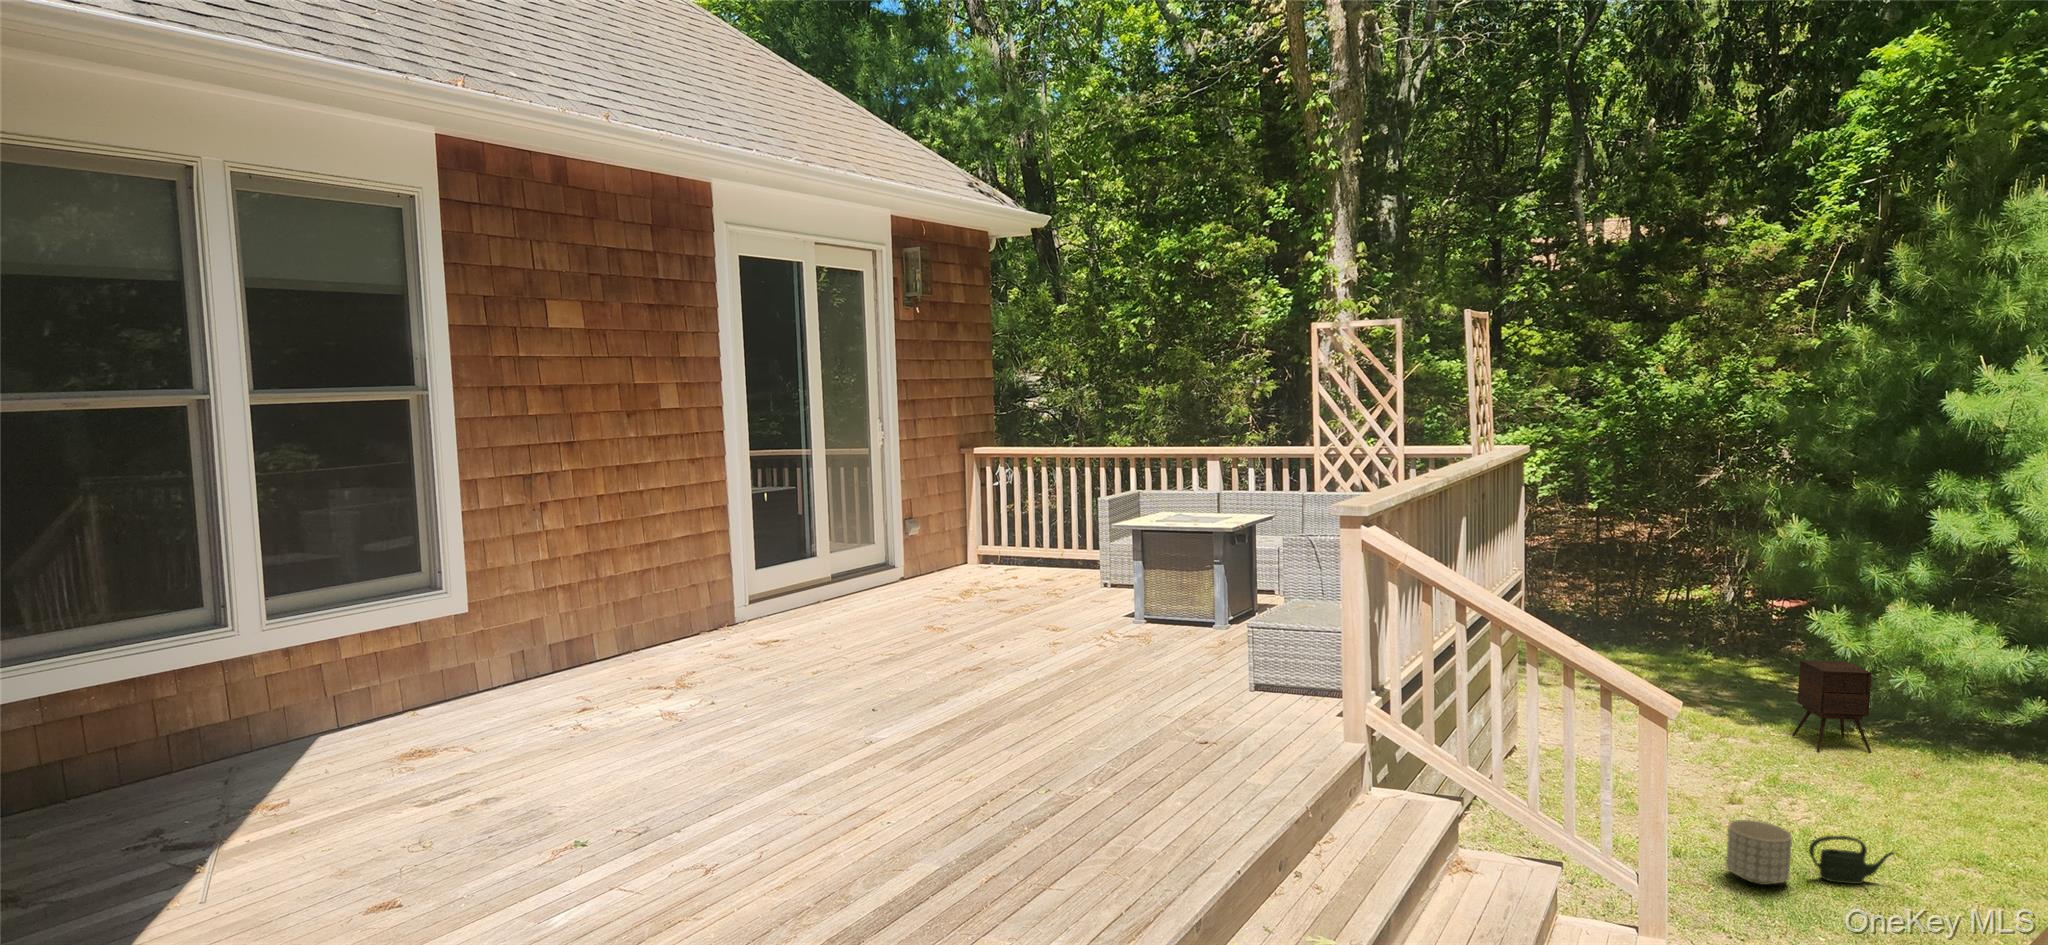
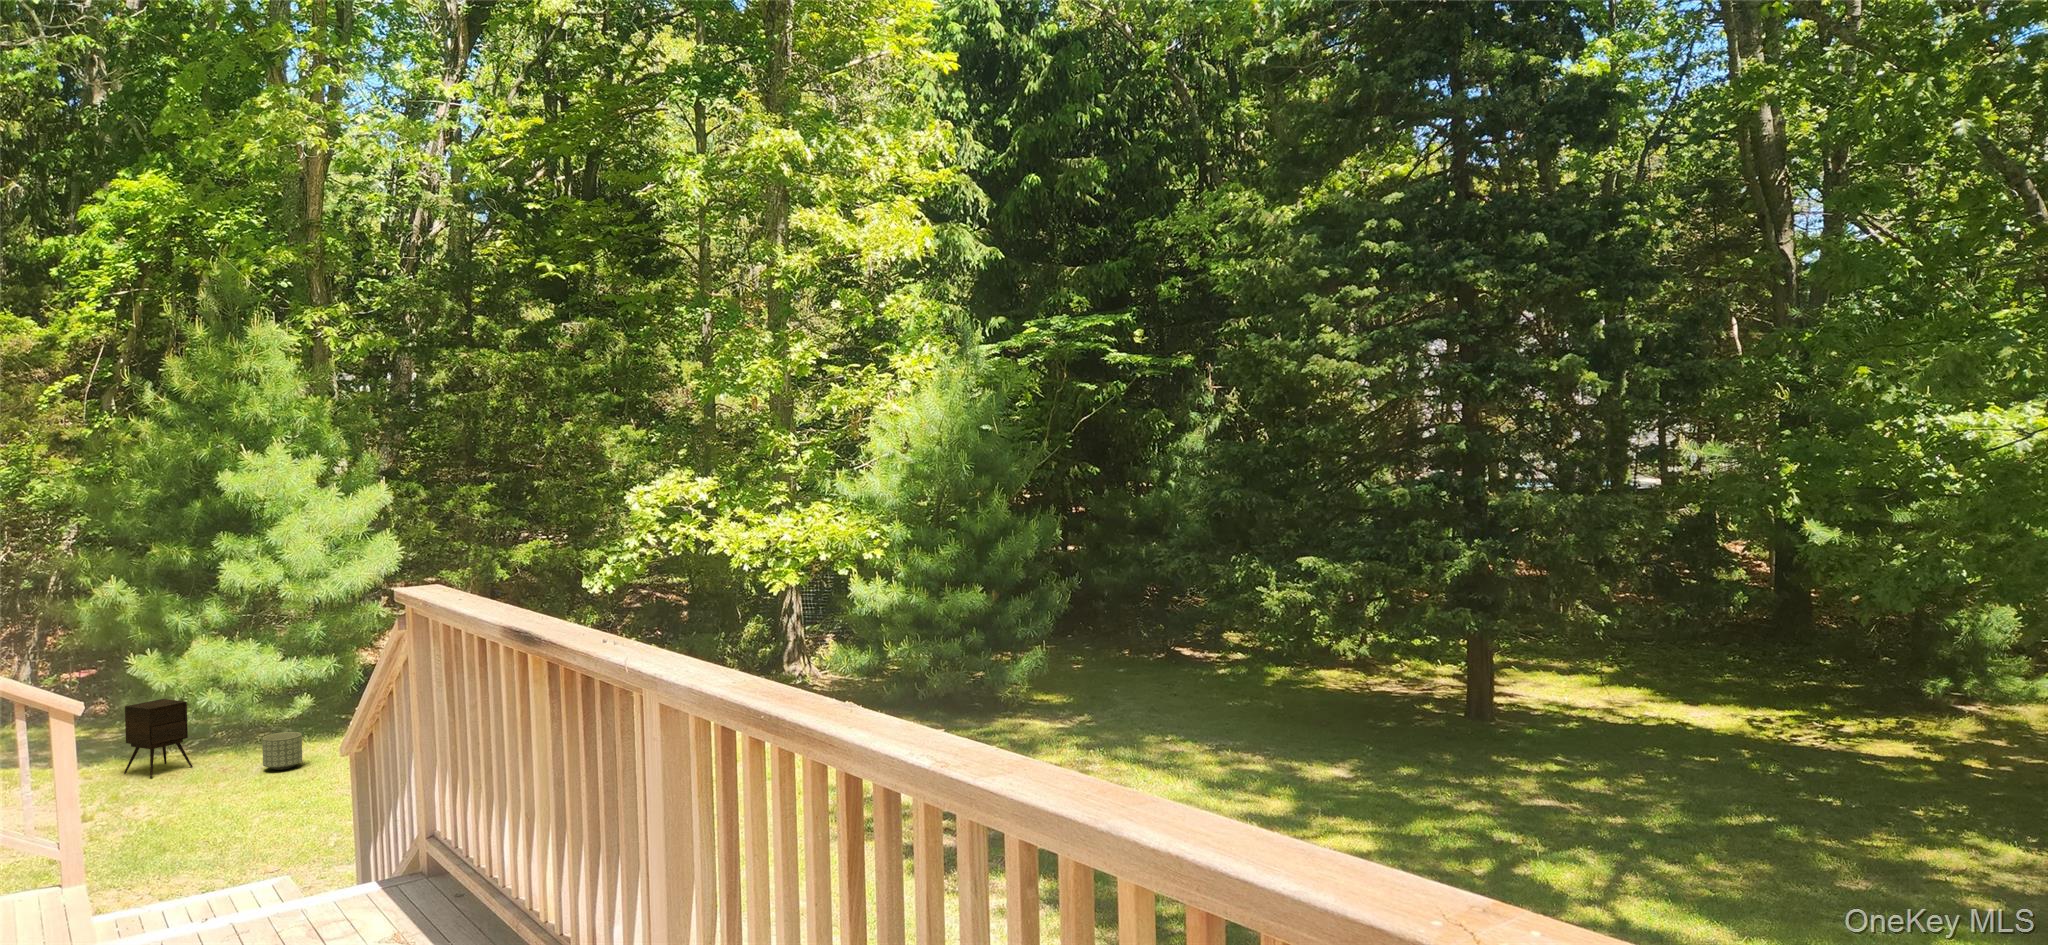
planter: present [1726,820,1792,885] -> present [262,732,302,770]
watering can: present [1809,836,1895,884] -> none [187,811,248,851]

